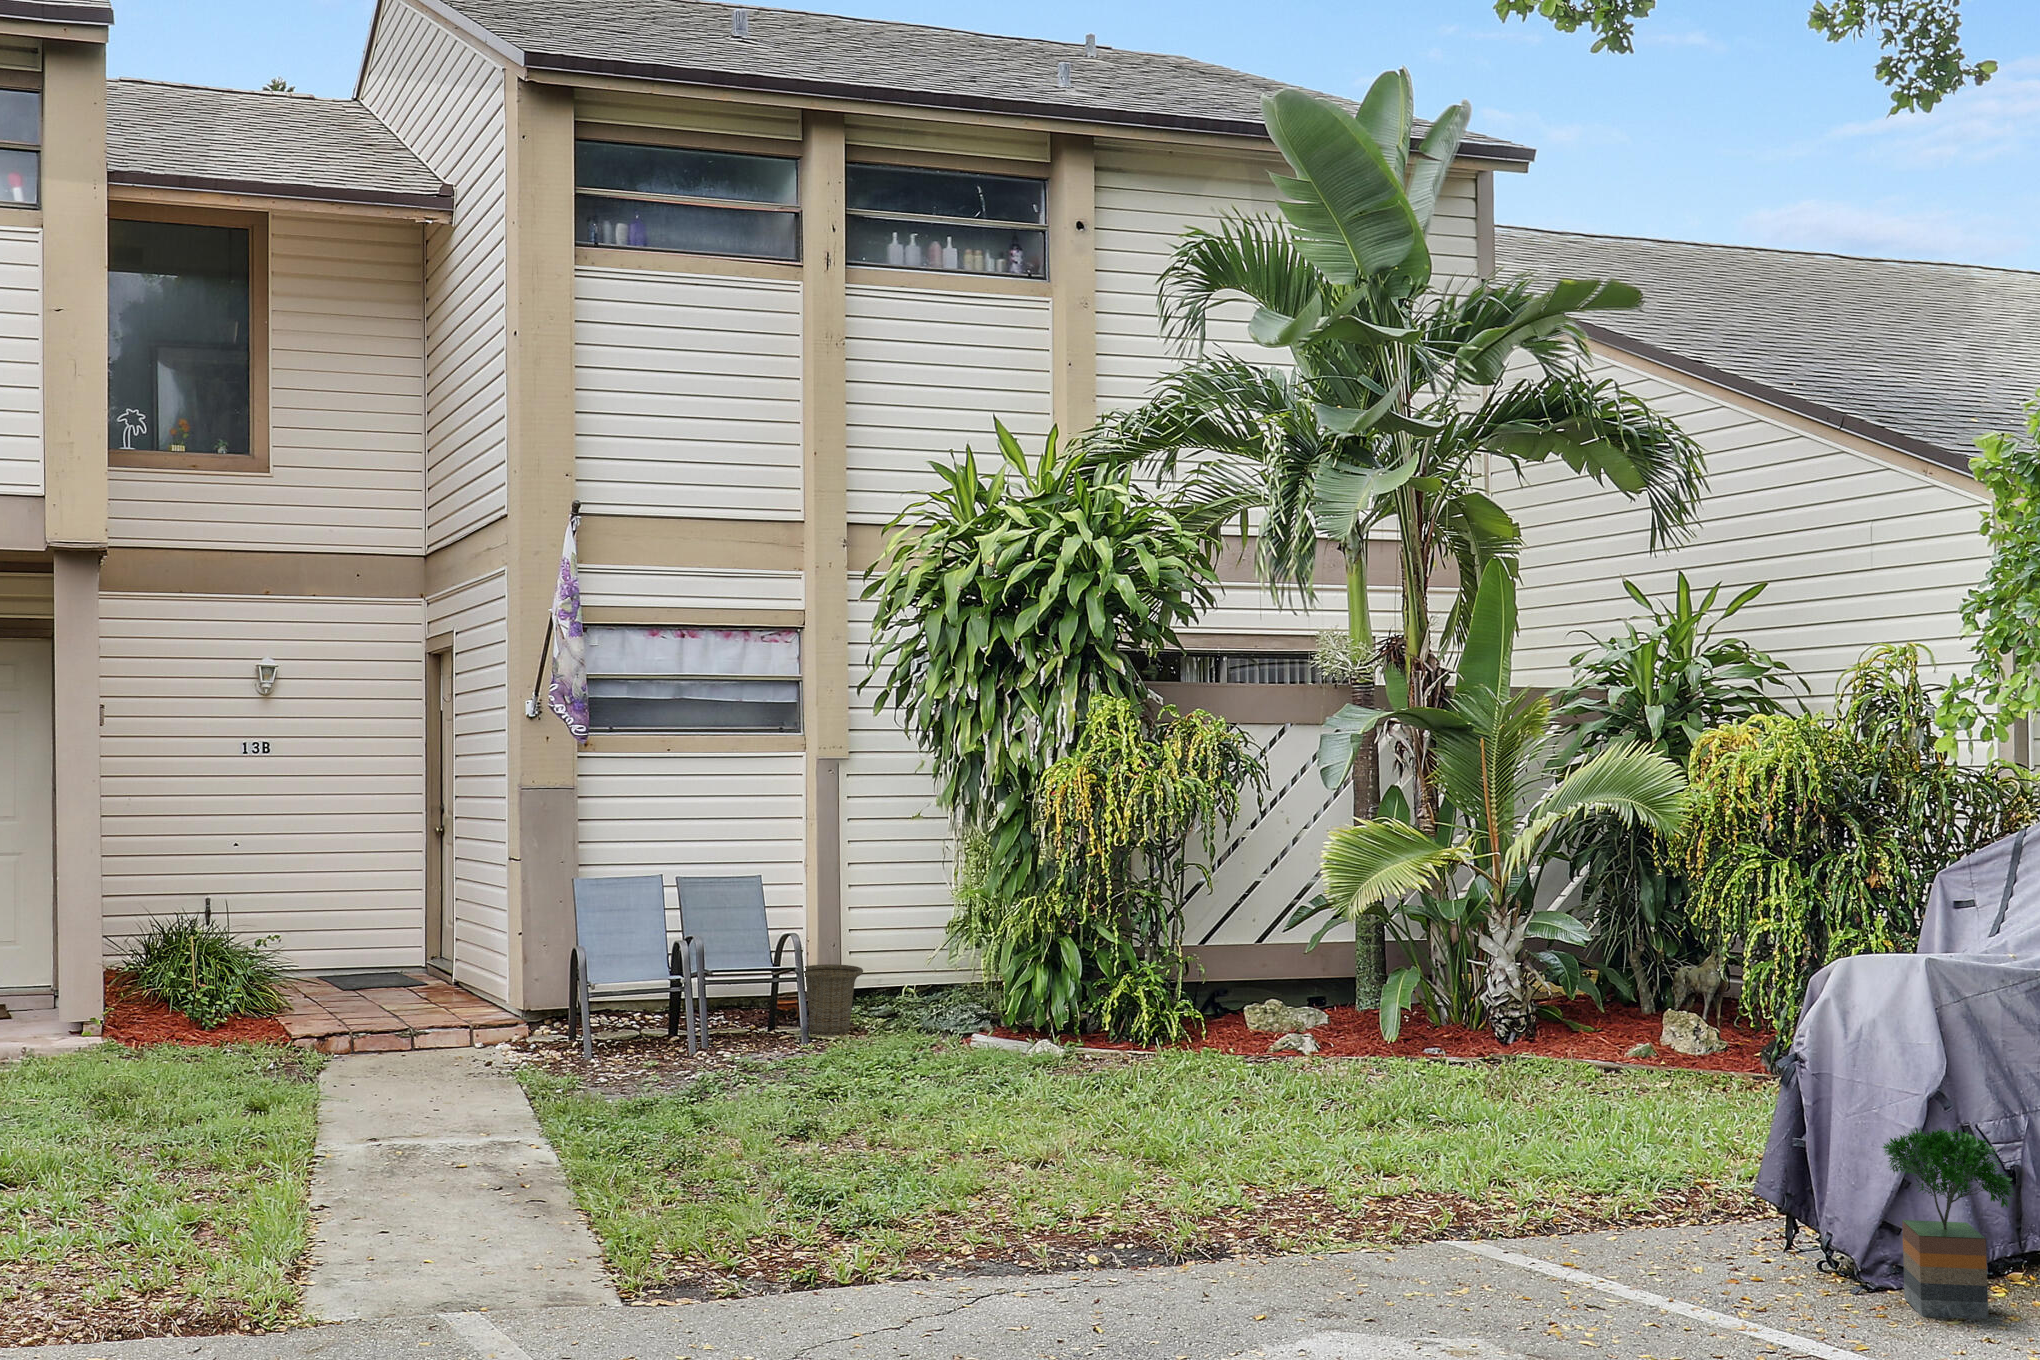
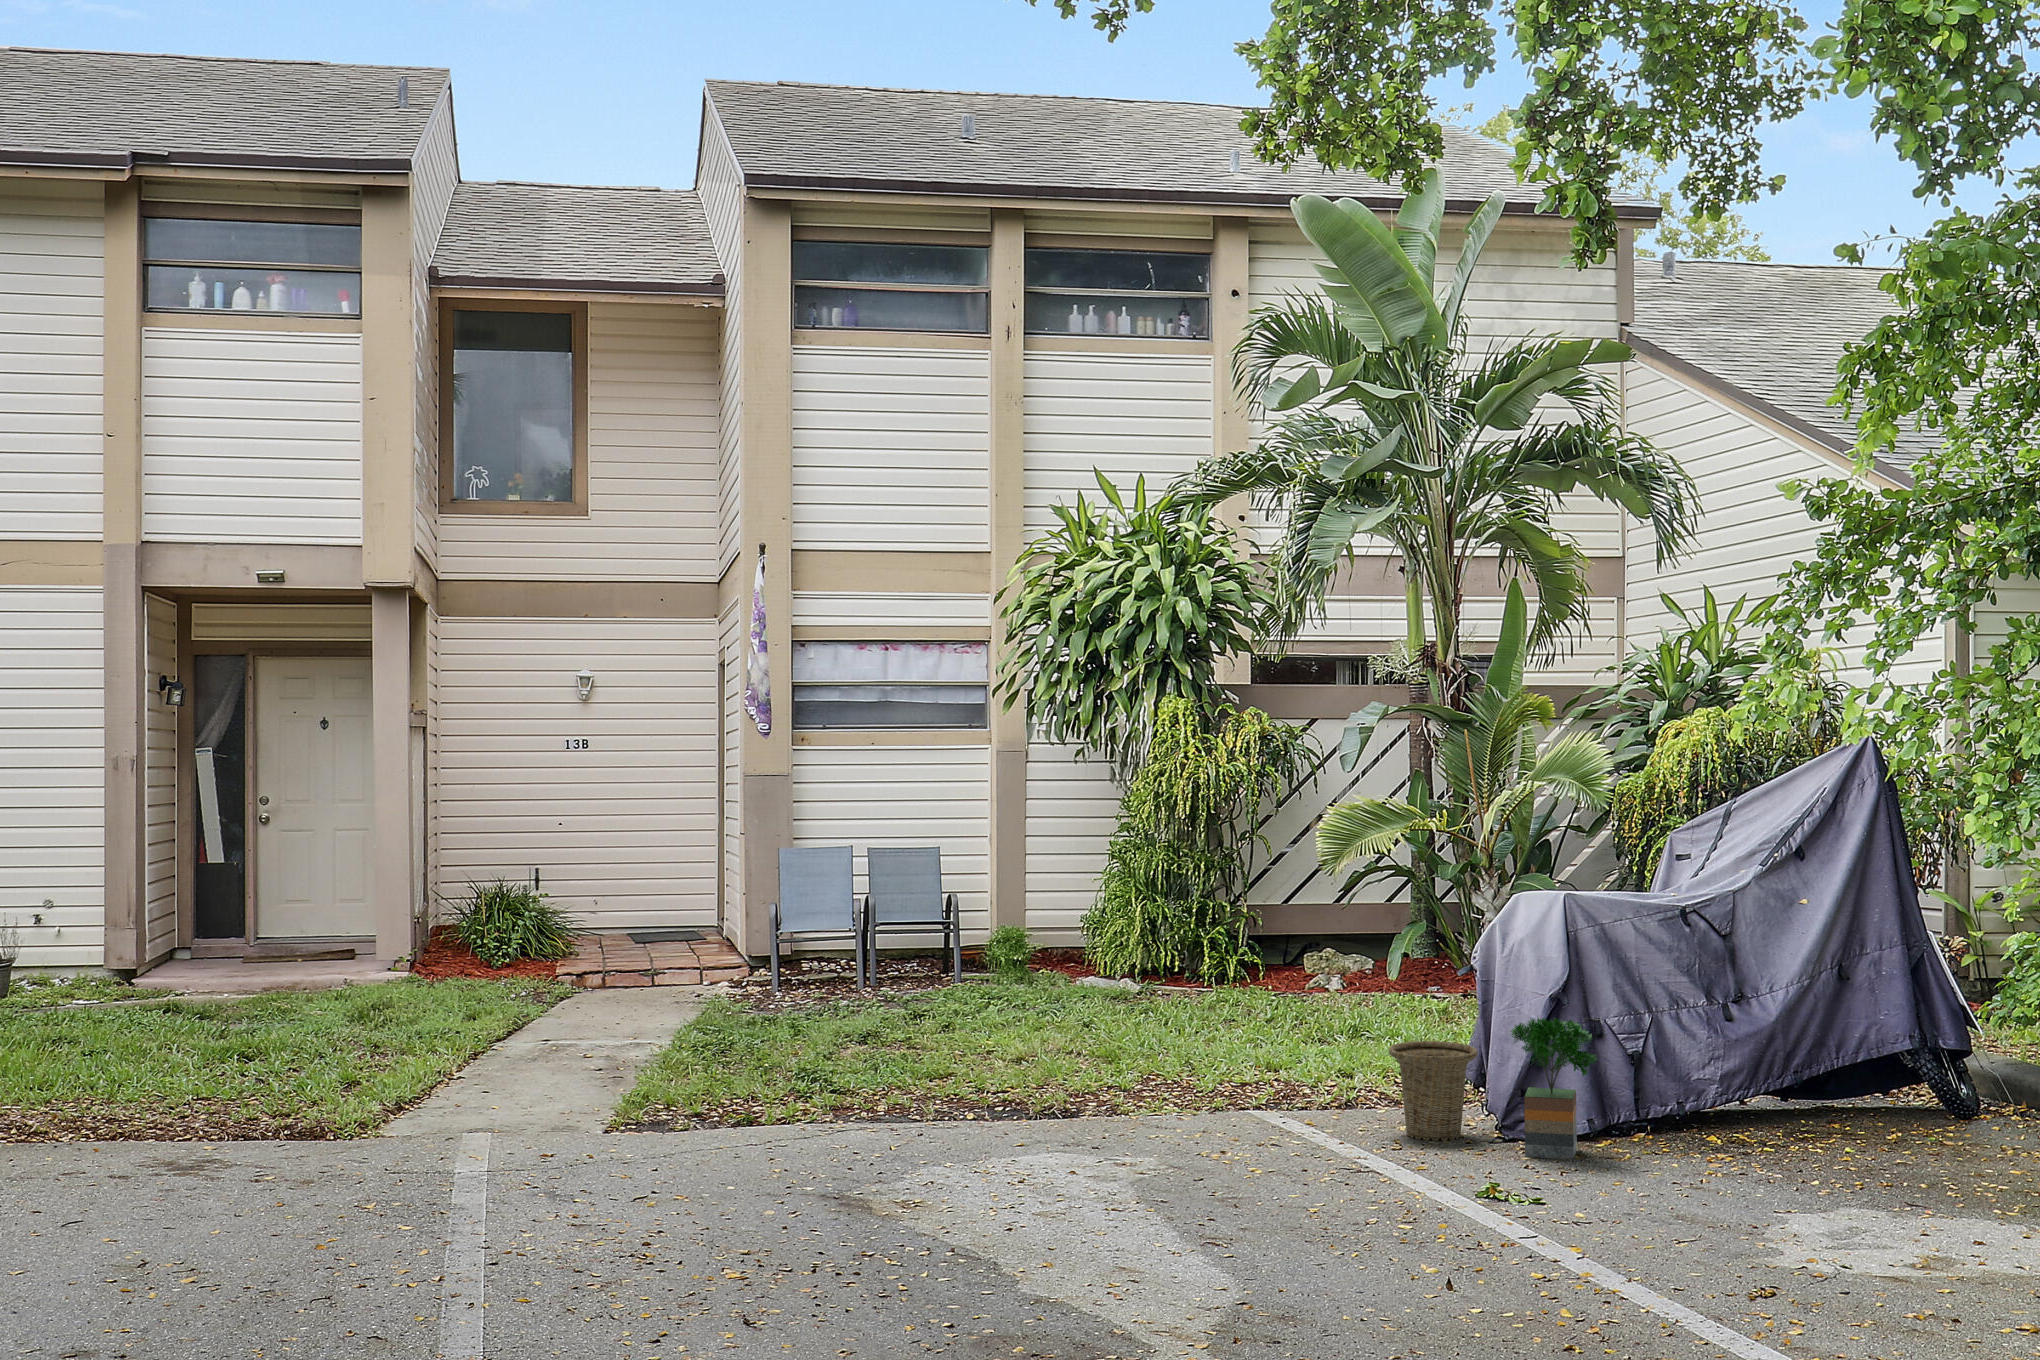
basket: present [804,964,863,1035] -> present [1389,1041,1477,1141]

